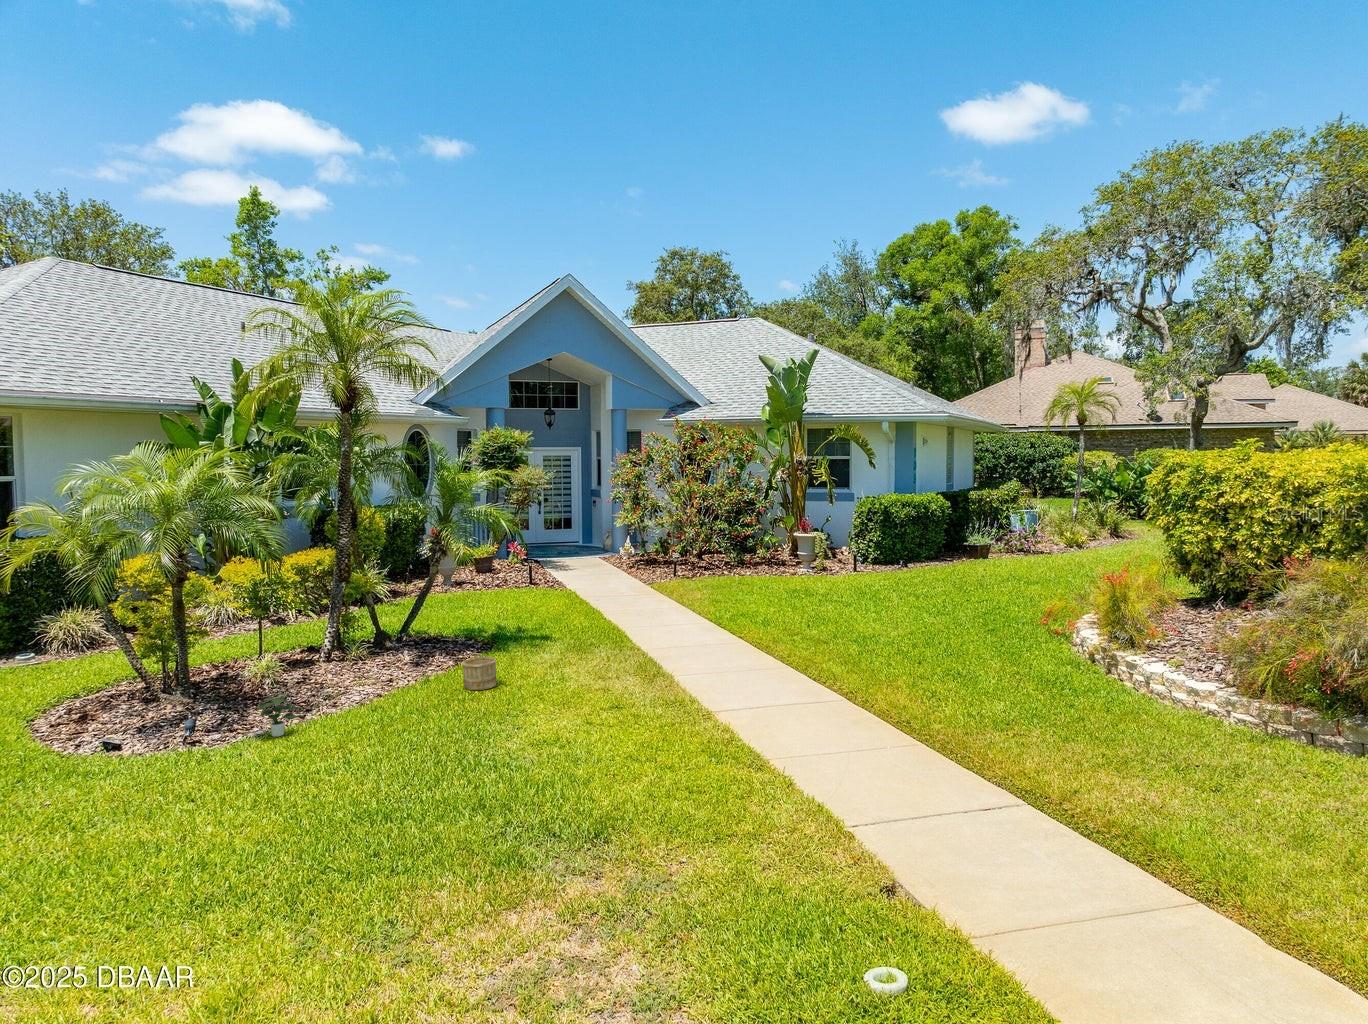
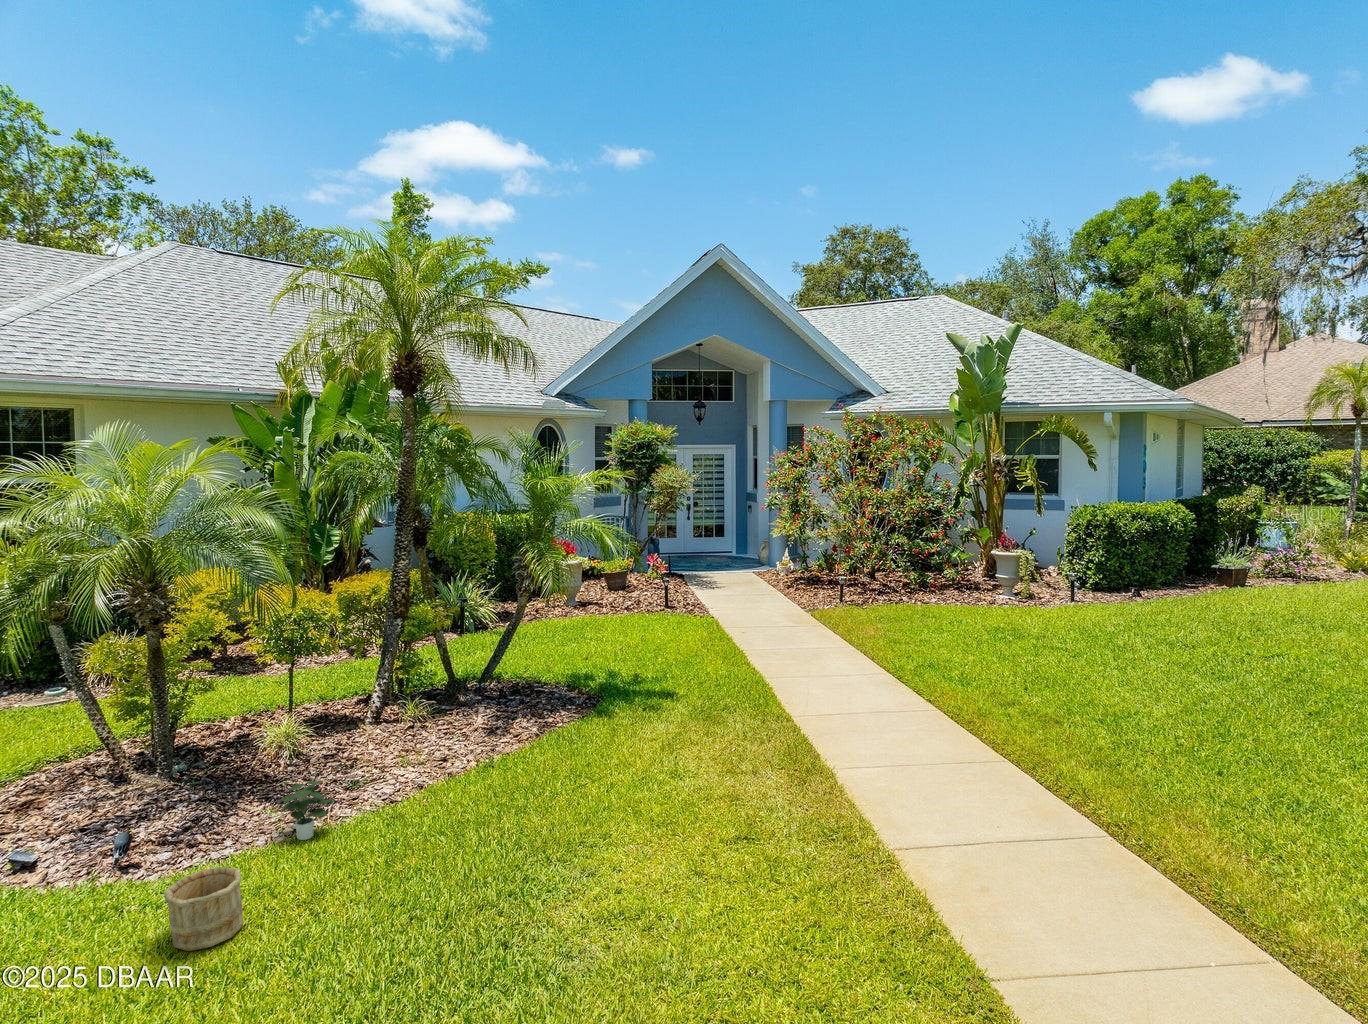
wooden bucket: present [462,657,496,690] -> present [164,867,243,951]

